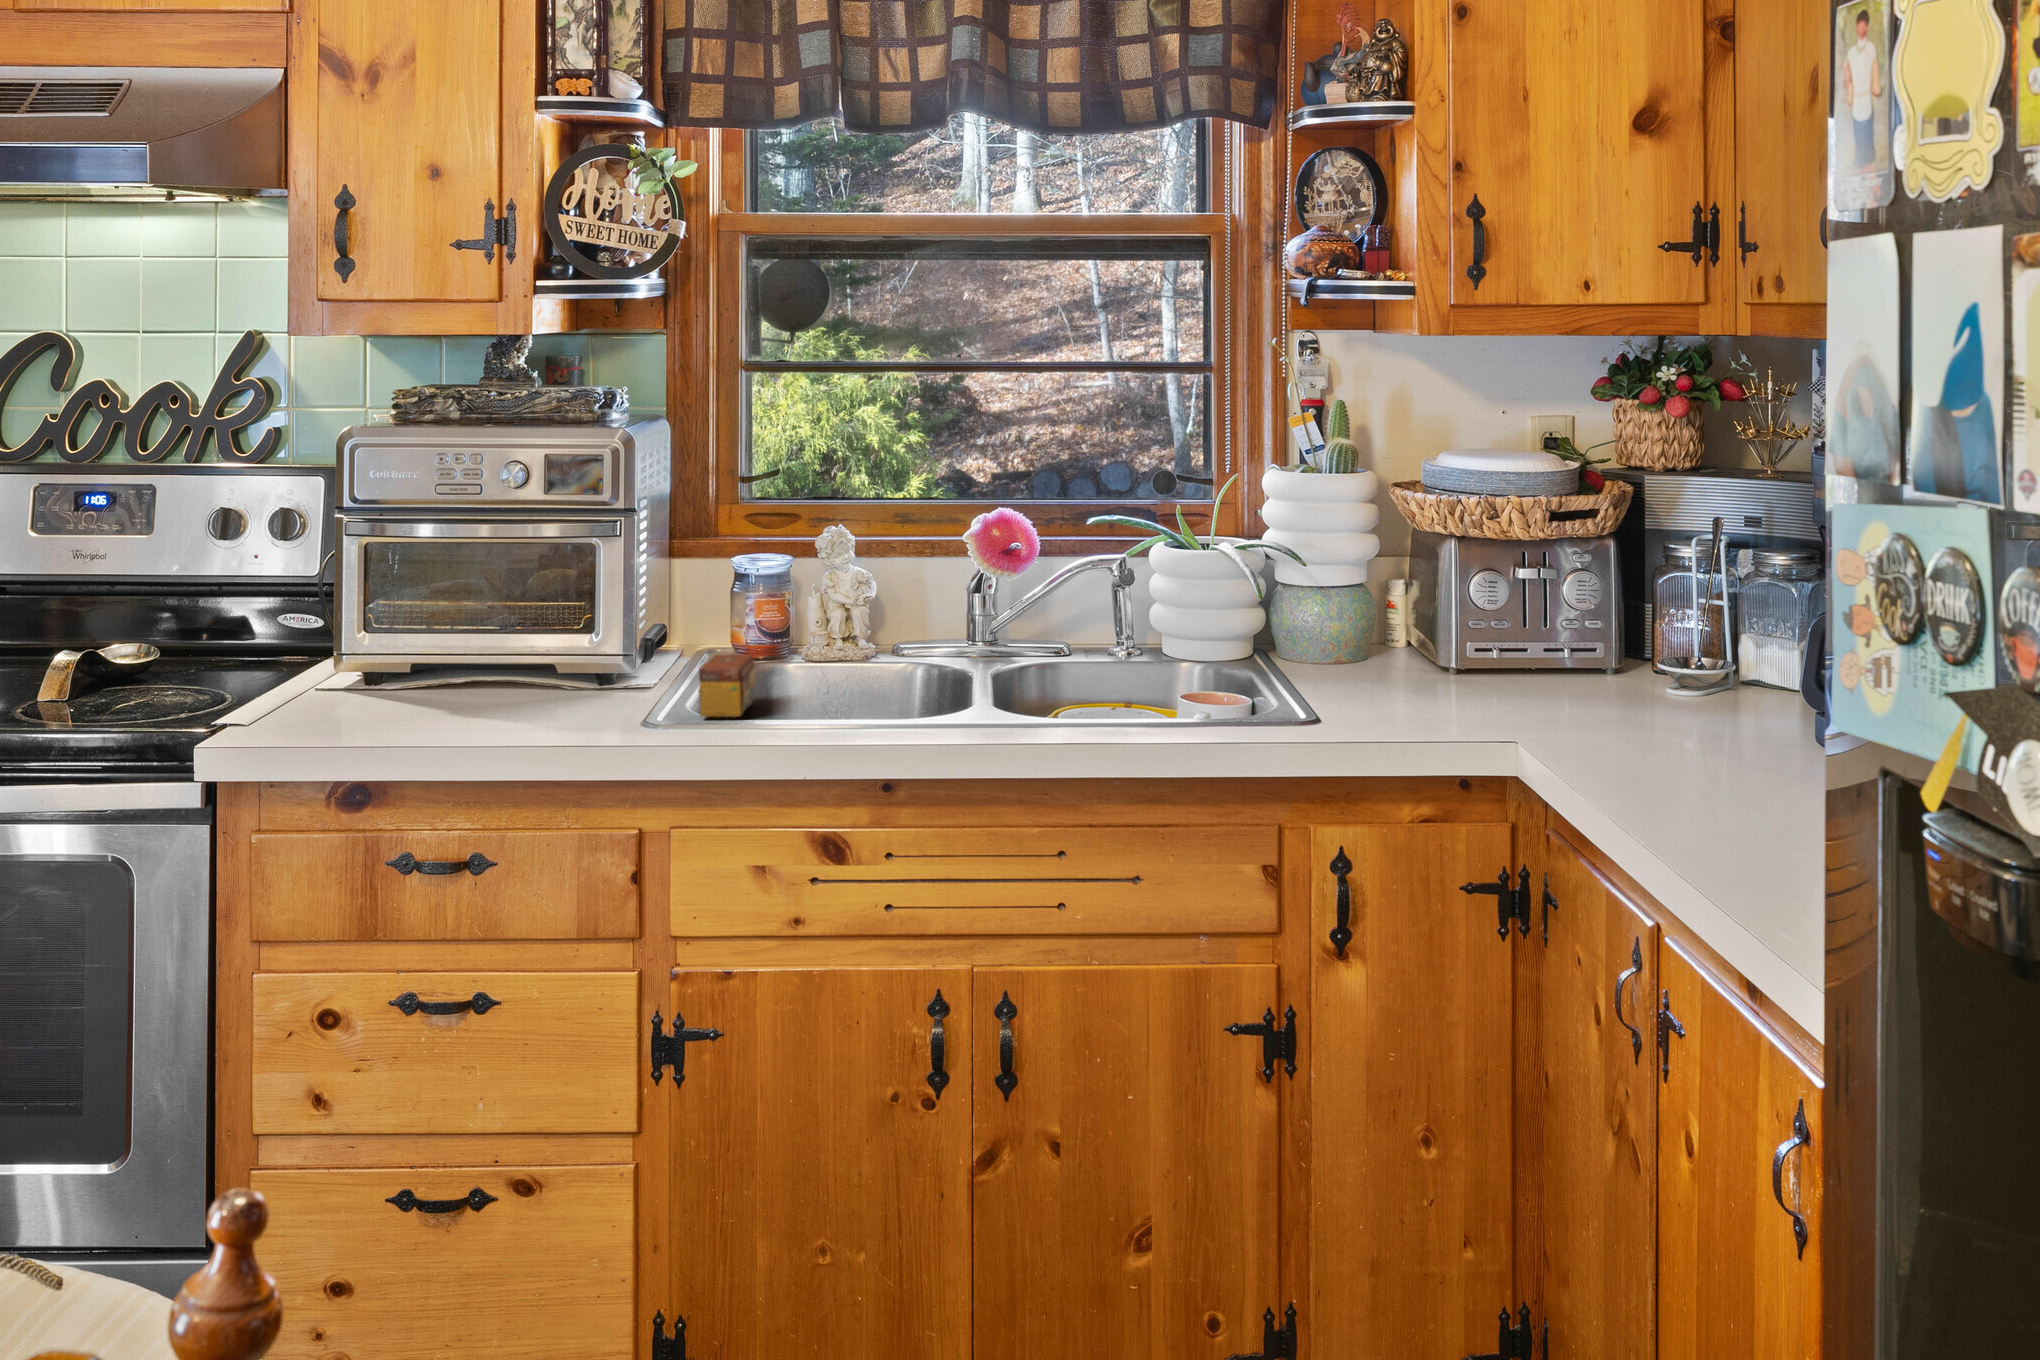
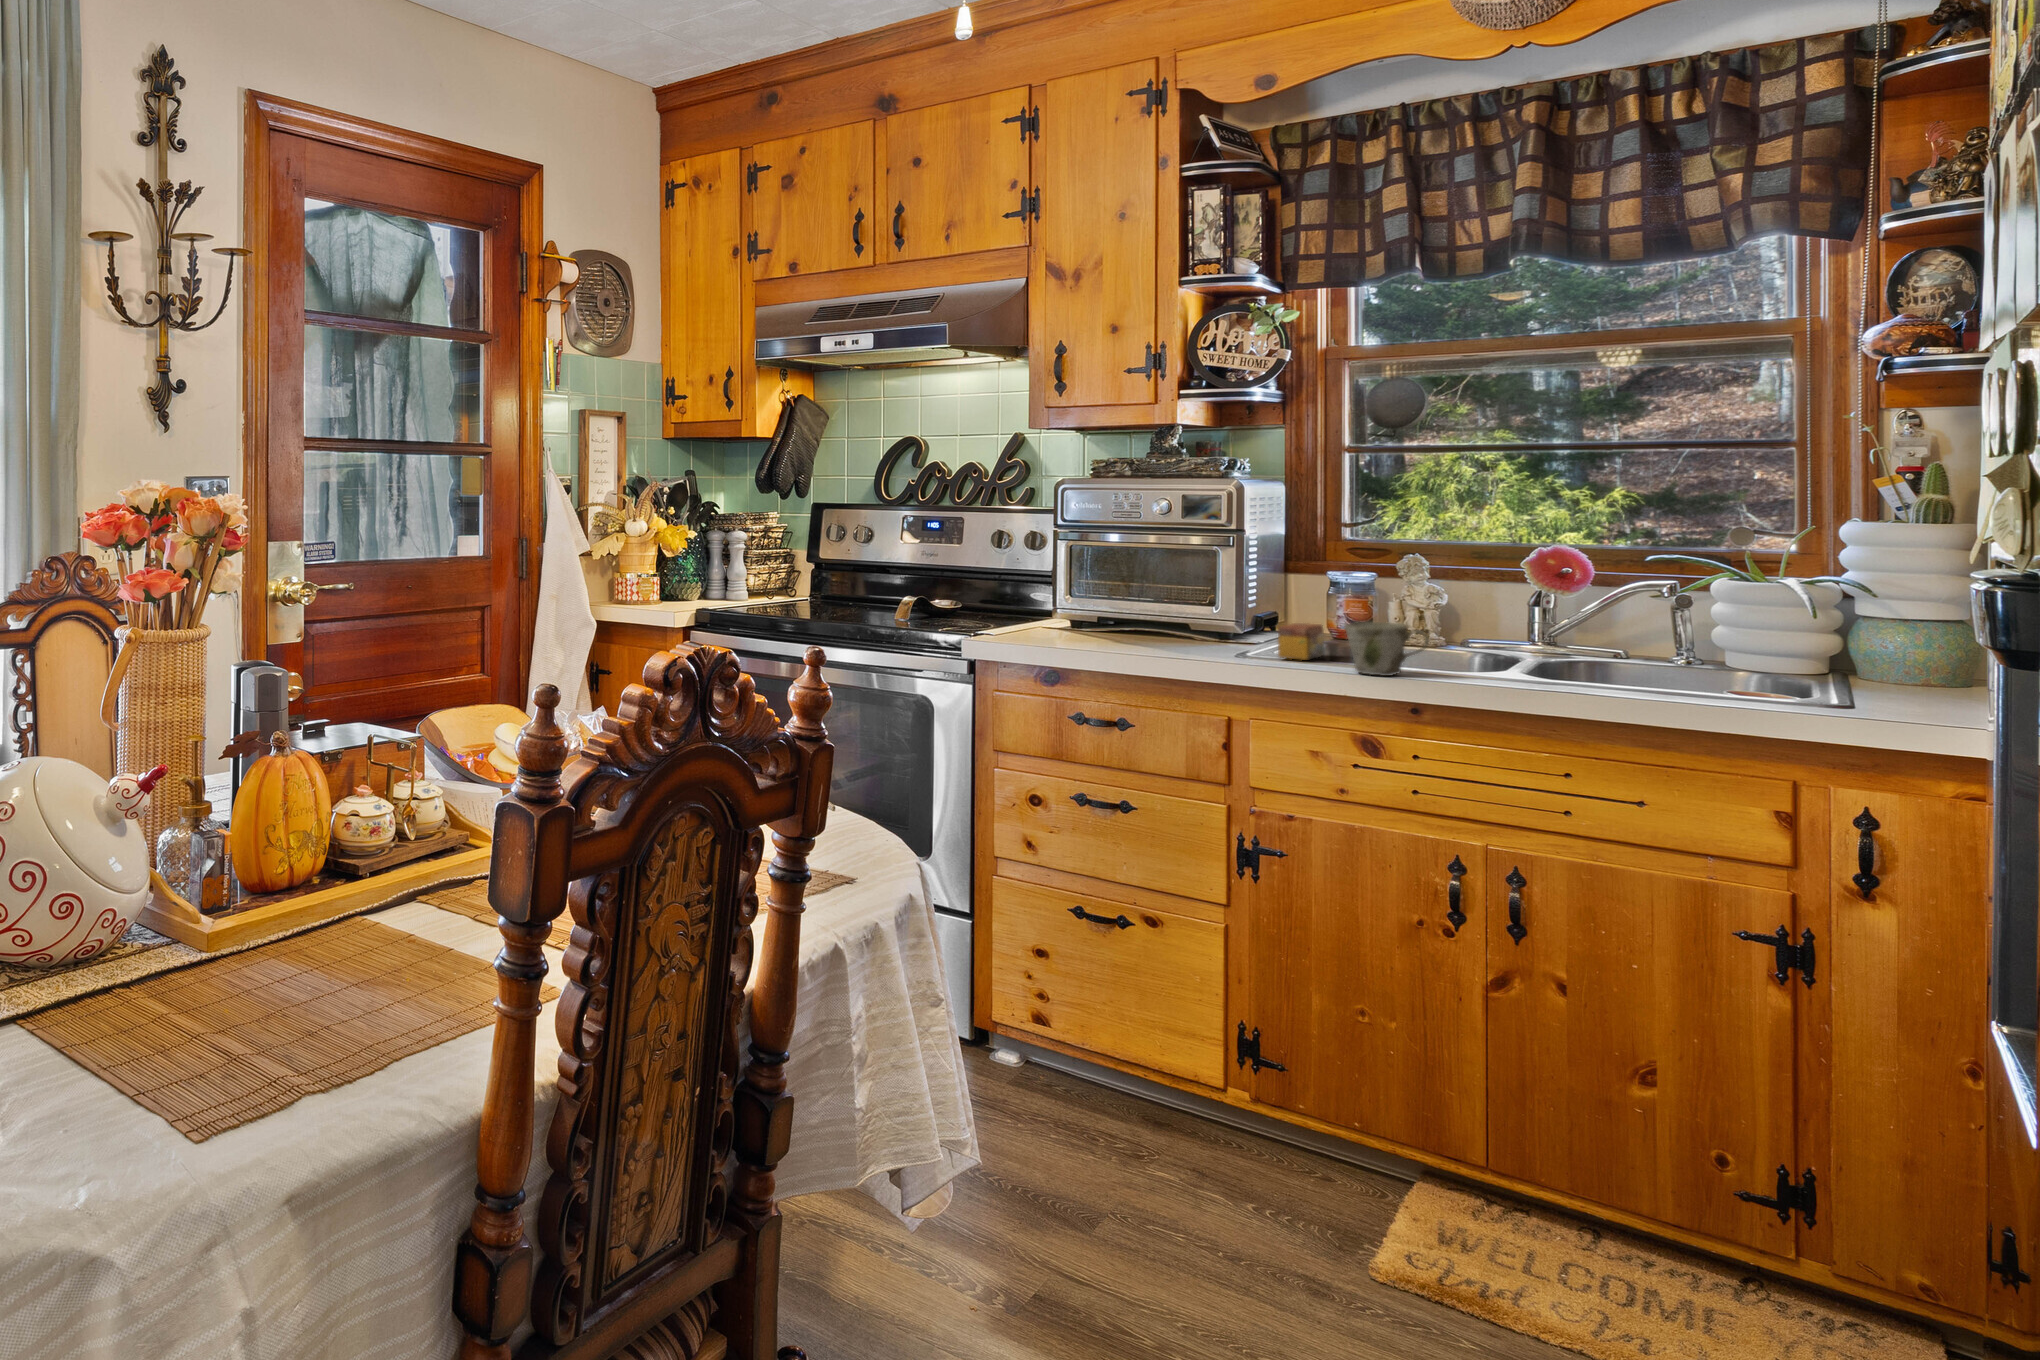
mug: none [799,654,906,740] -> present [1345,622,1429,676]

